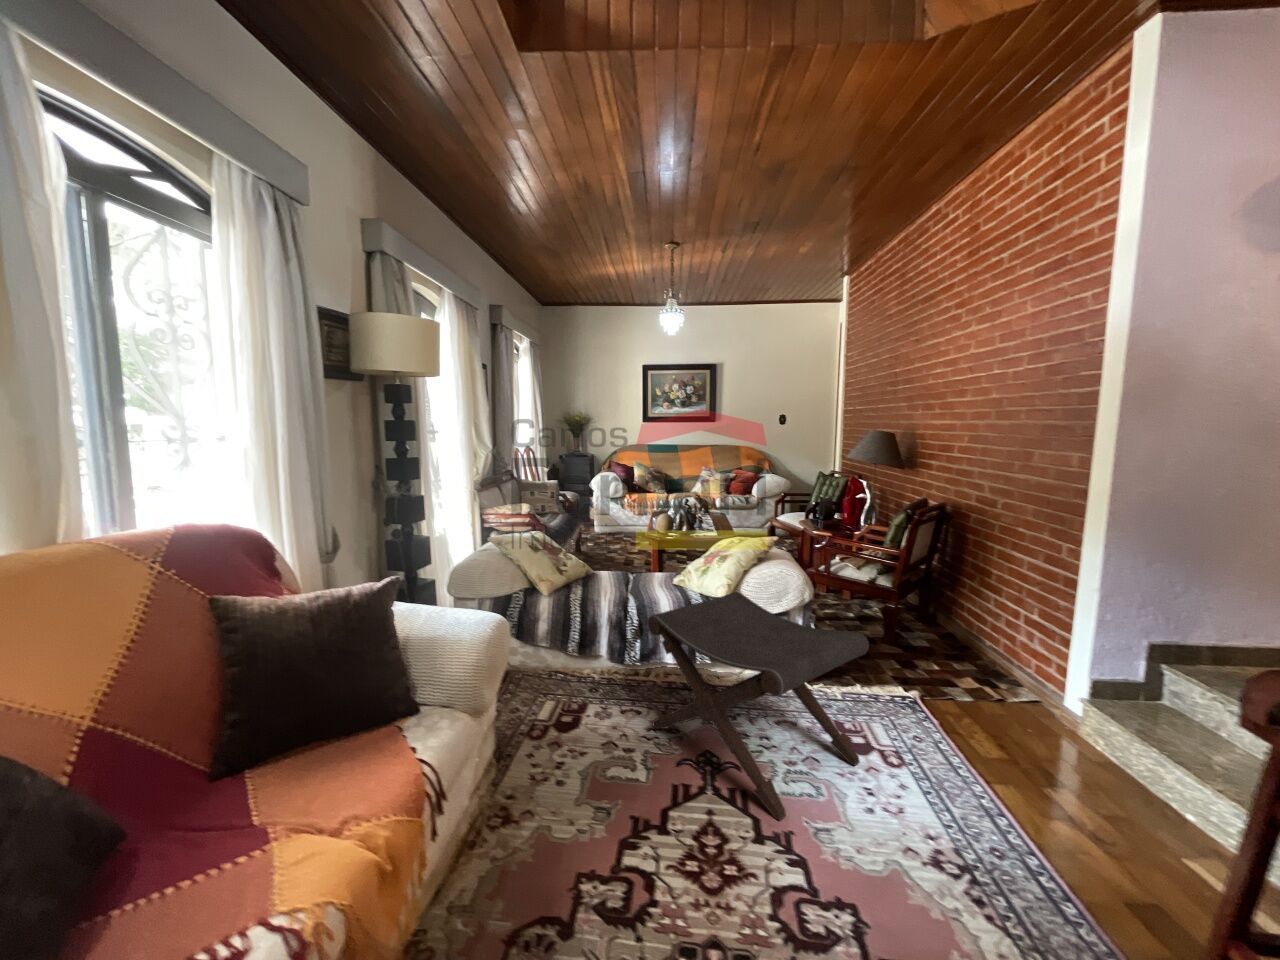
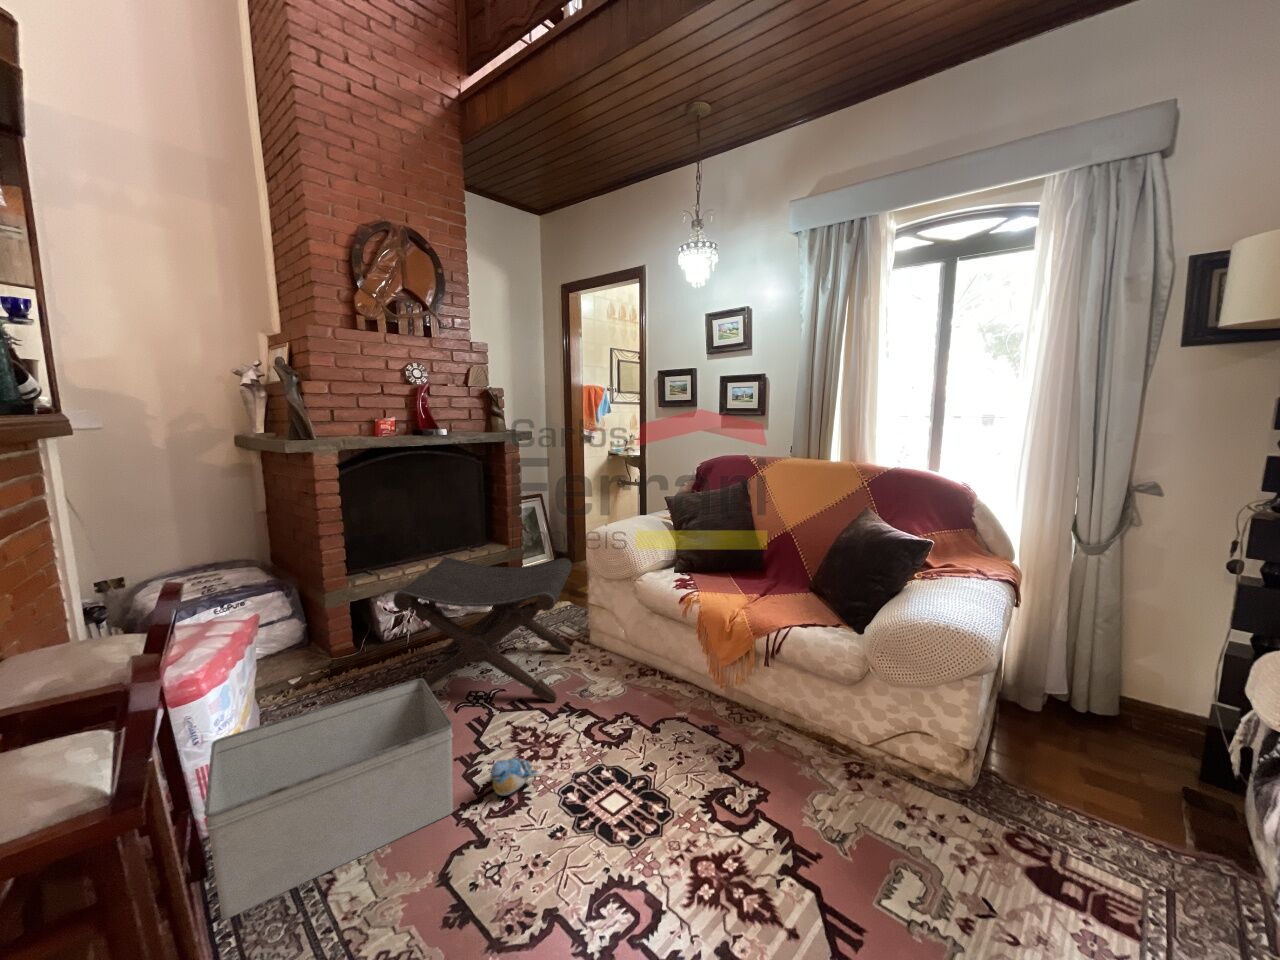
storage bin: none [397,690,612,875] -> present [204,678,453,920]
plush toy: none [611,851,678,903] -> present [490,757,540,796]

